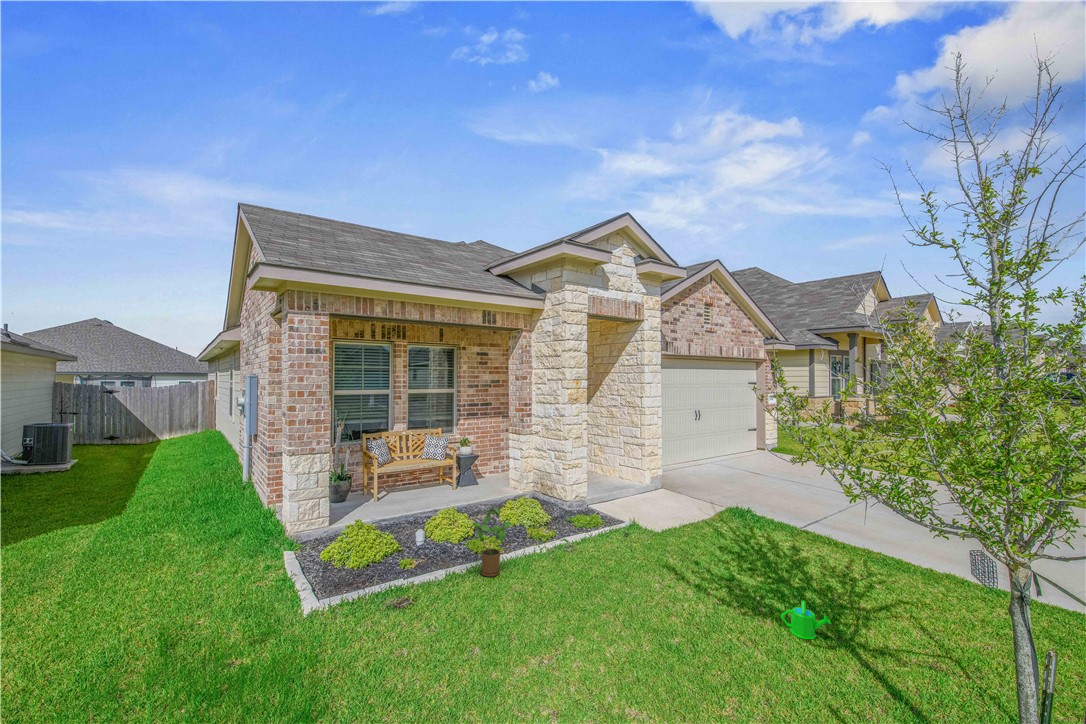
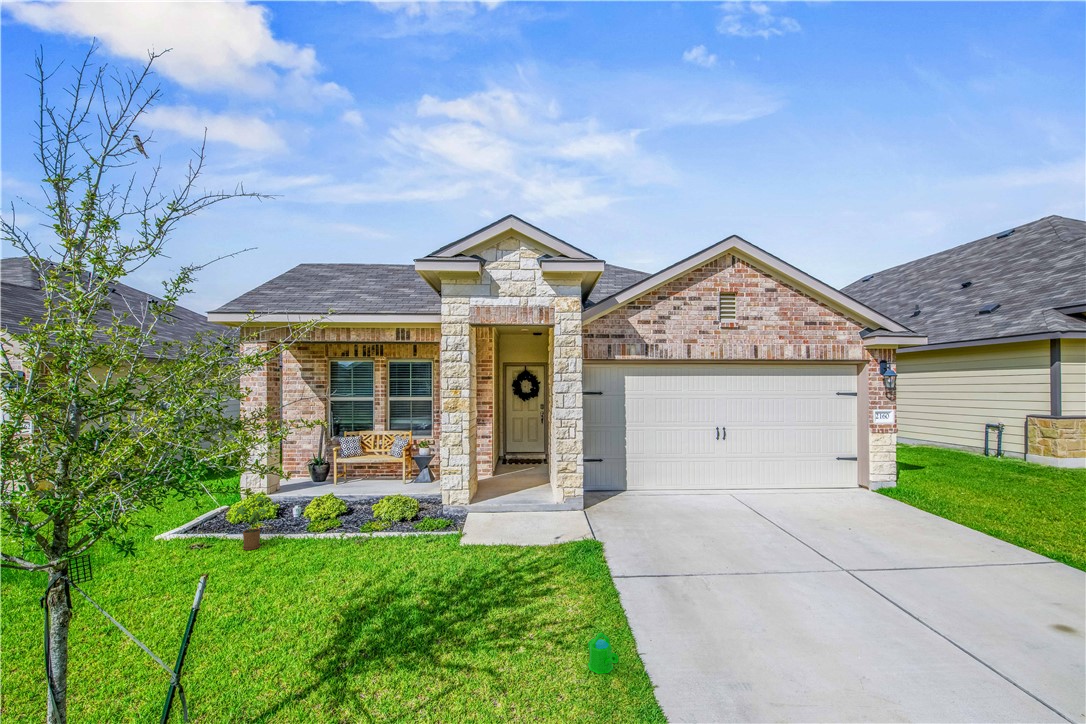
watering can: present [781,601,831,639] -> present [588,633,619,674]

